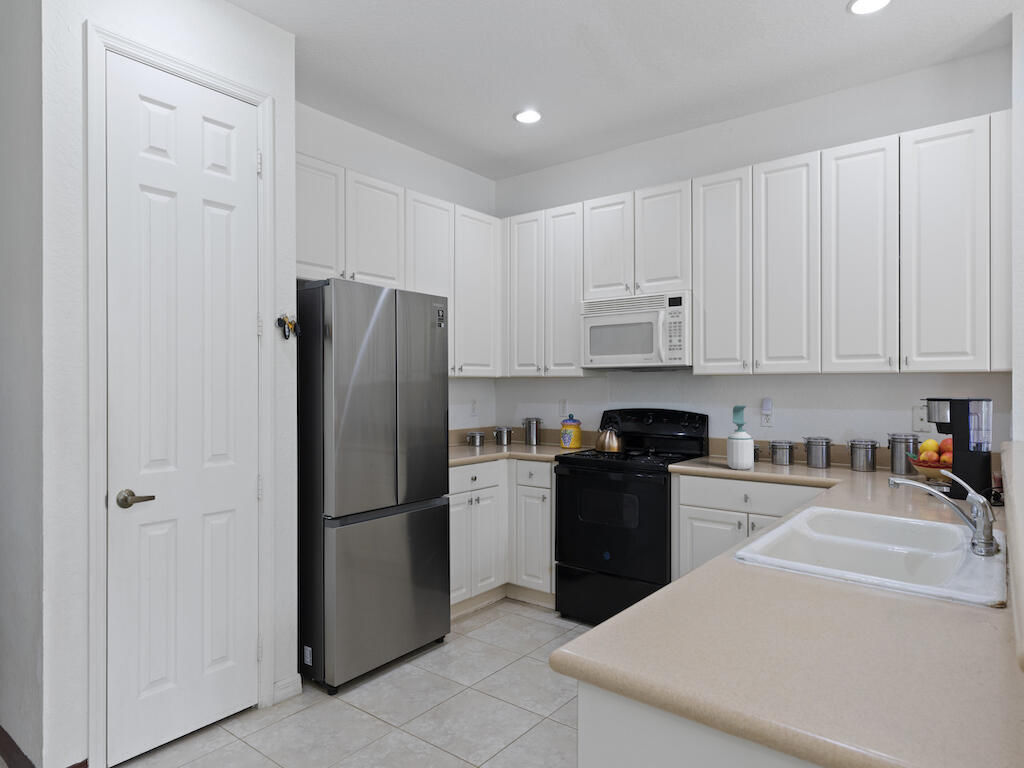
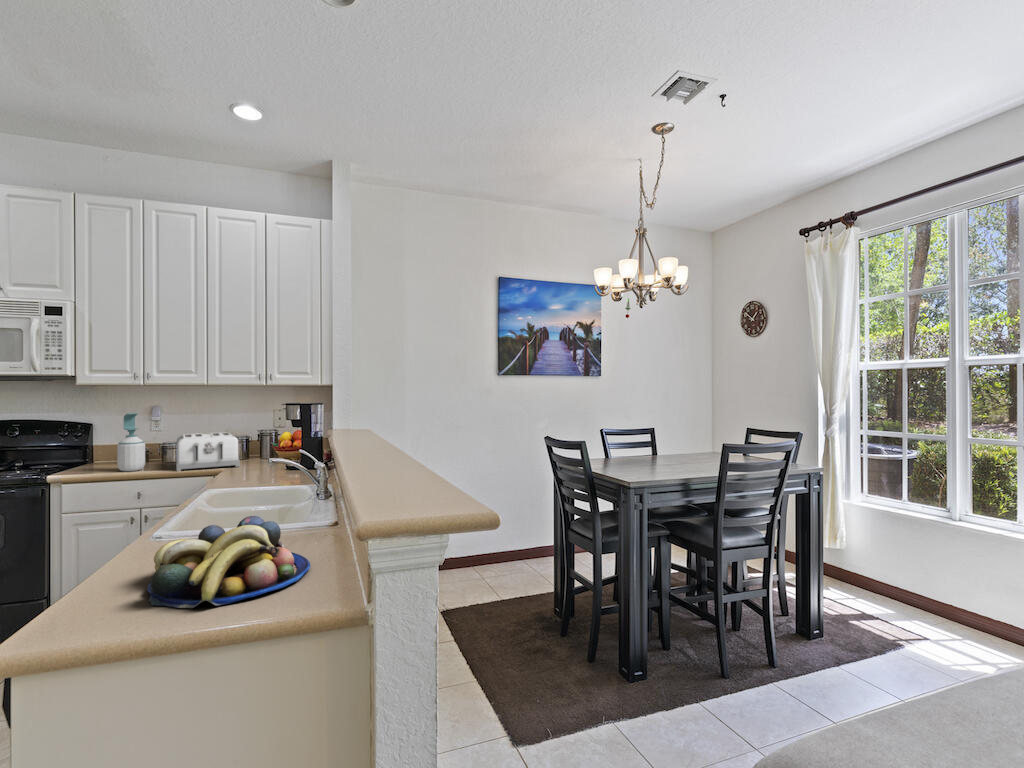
toaster: none [785,433,862,481] -> present [176,432,240,471]
fruit bowl: none [707,563,940,695] -> present [147,516,310,608]

